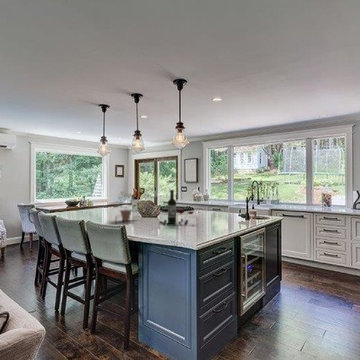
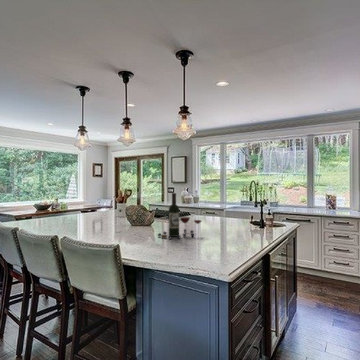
potted plant: present [117,192,134,221] -> none [95,195,131,233]

